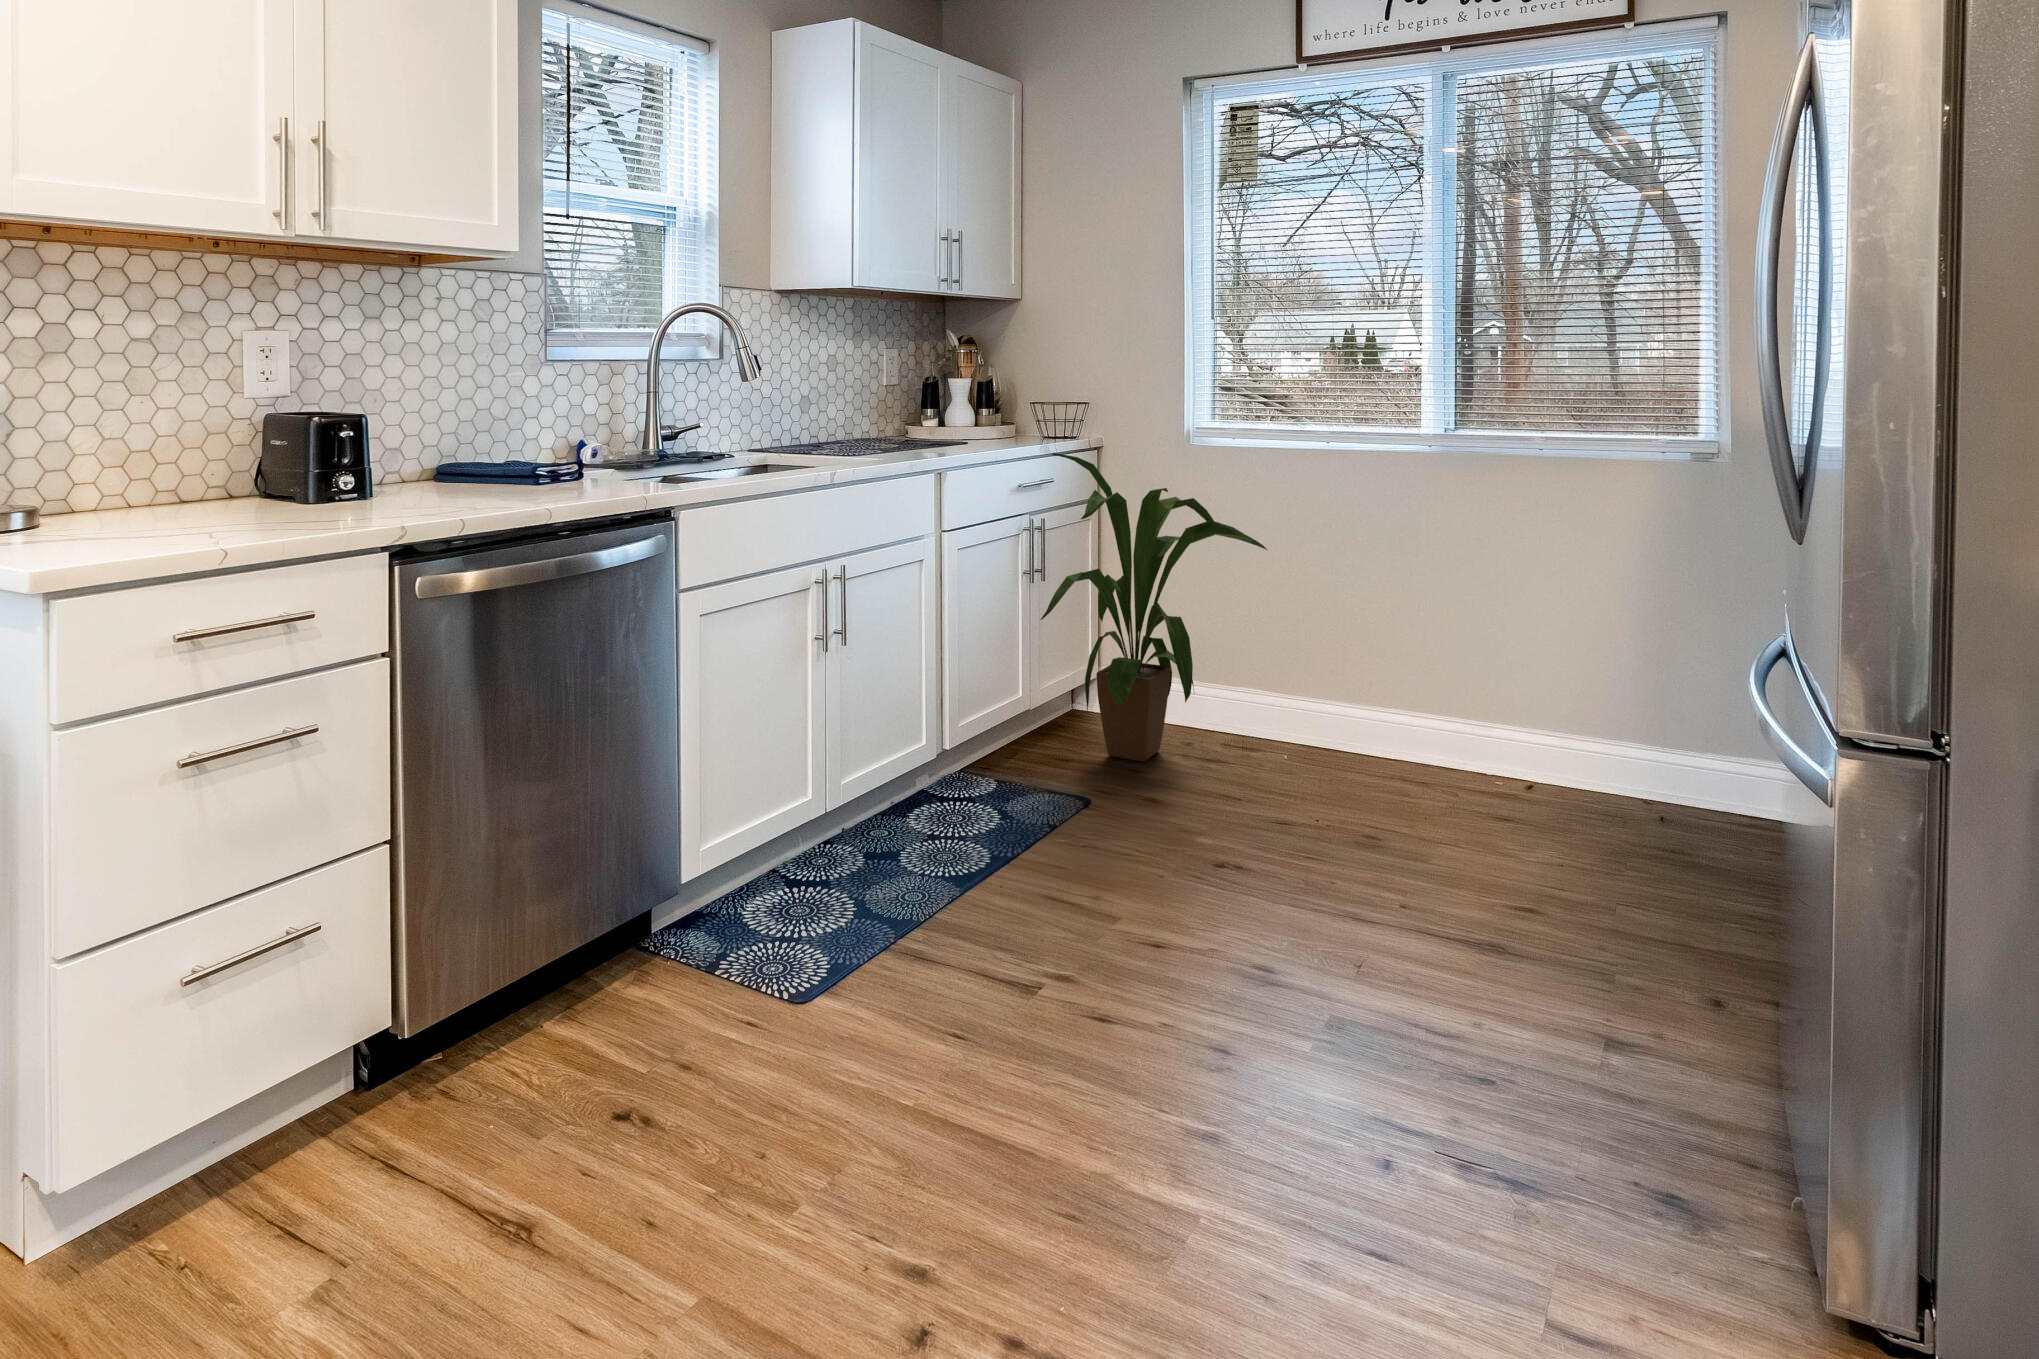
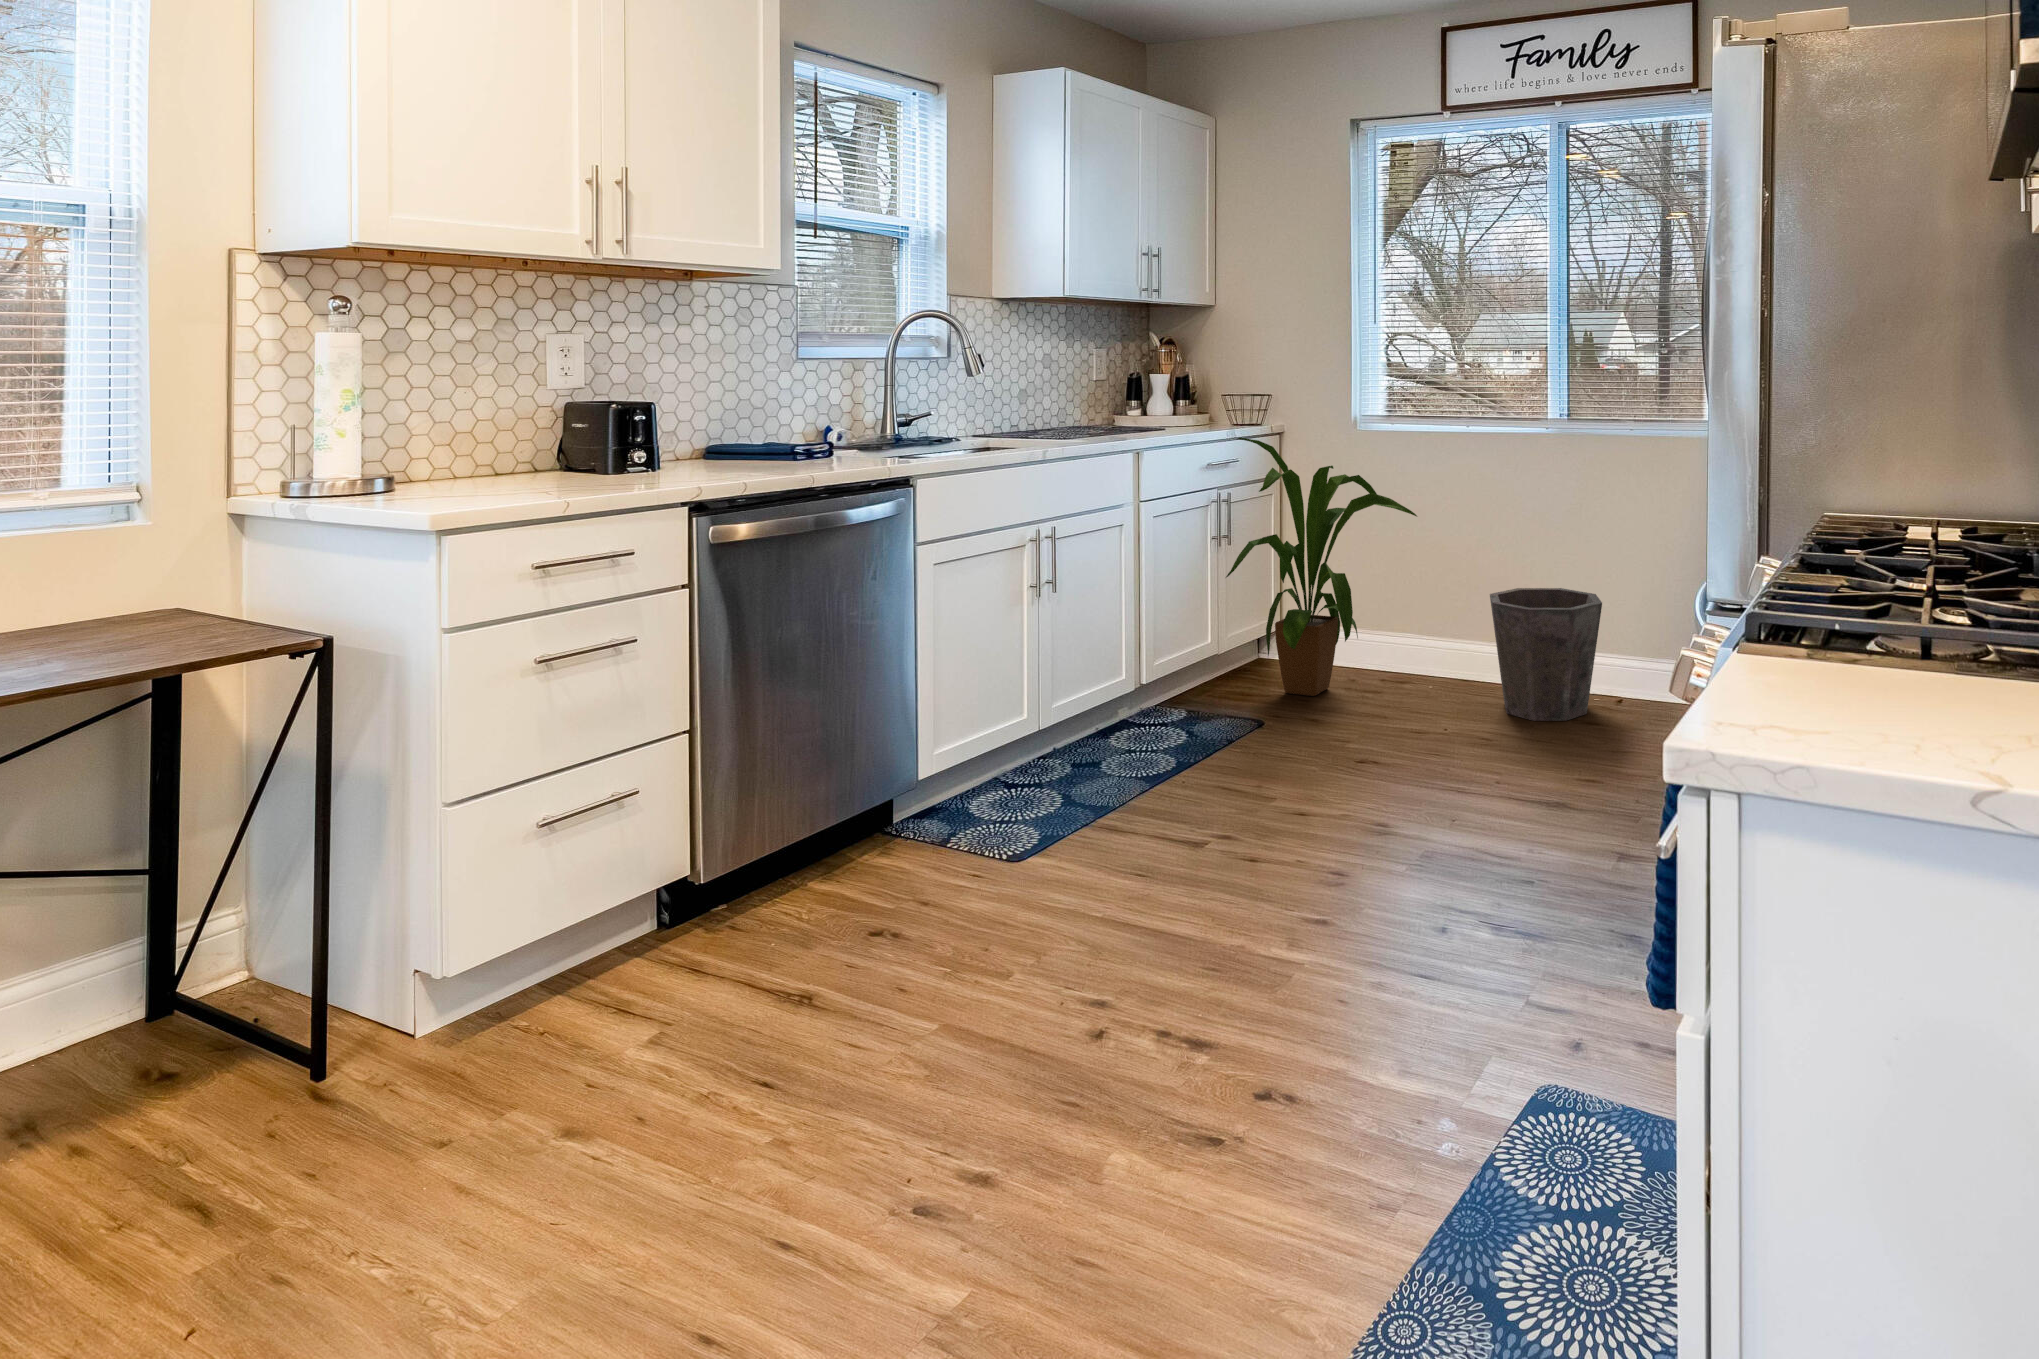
waste bin: none [1360,639,1510,811] -> present [1490,588,1602,721]

